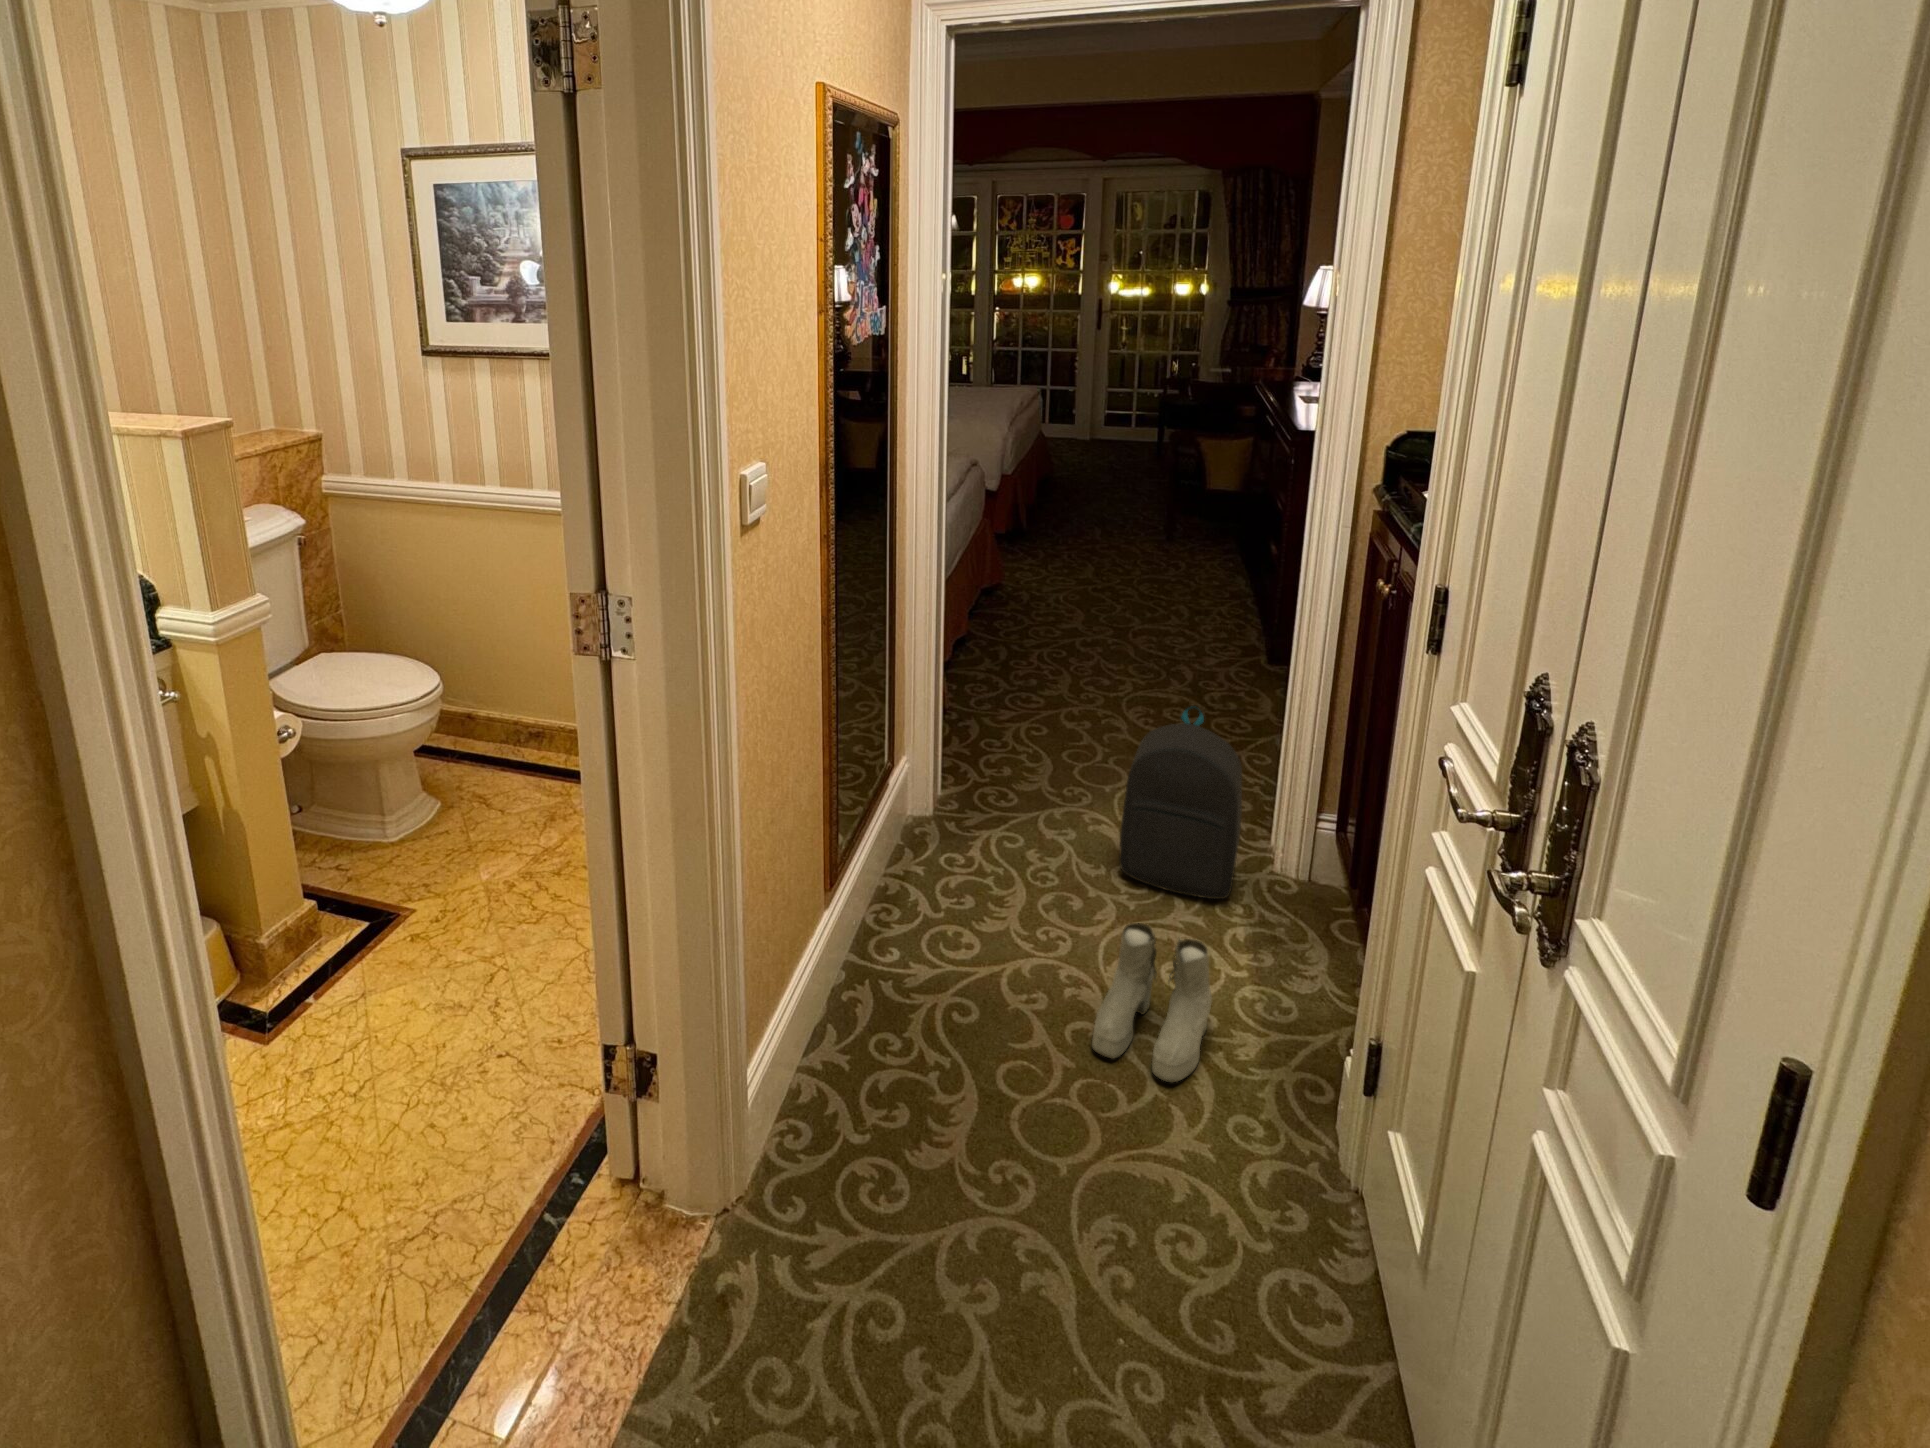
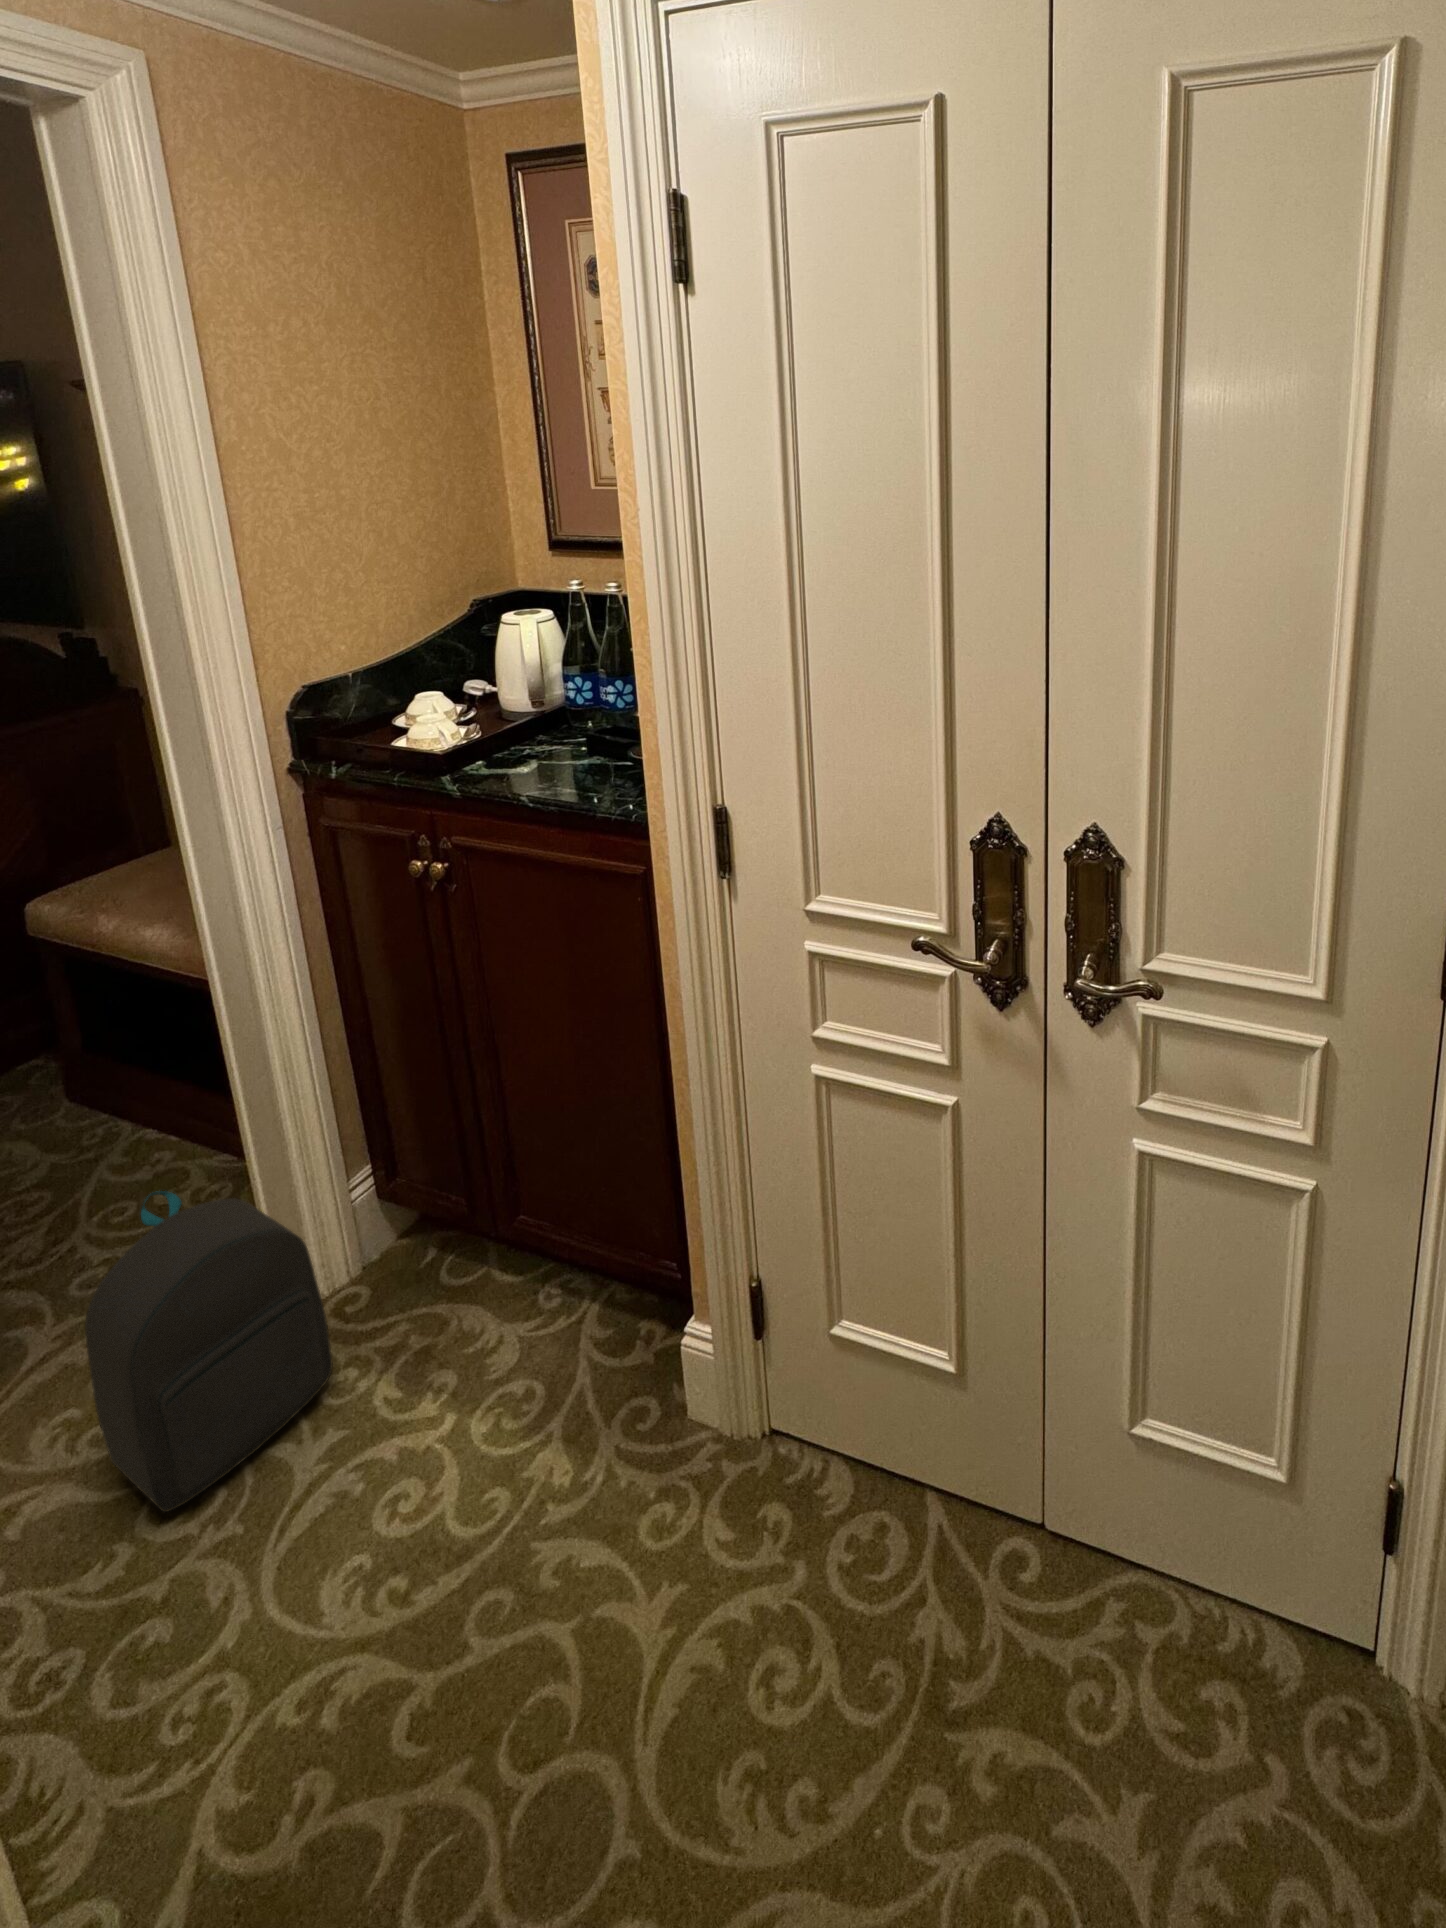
boots: present [1092,923,1212,1083] -> none [388,1416,569,1709]

